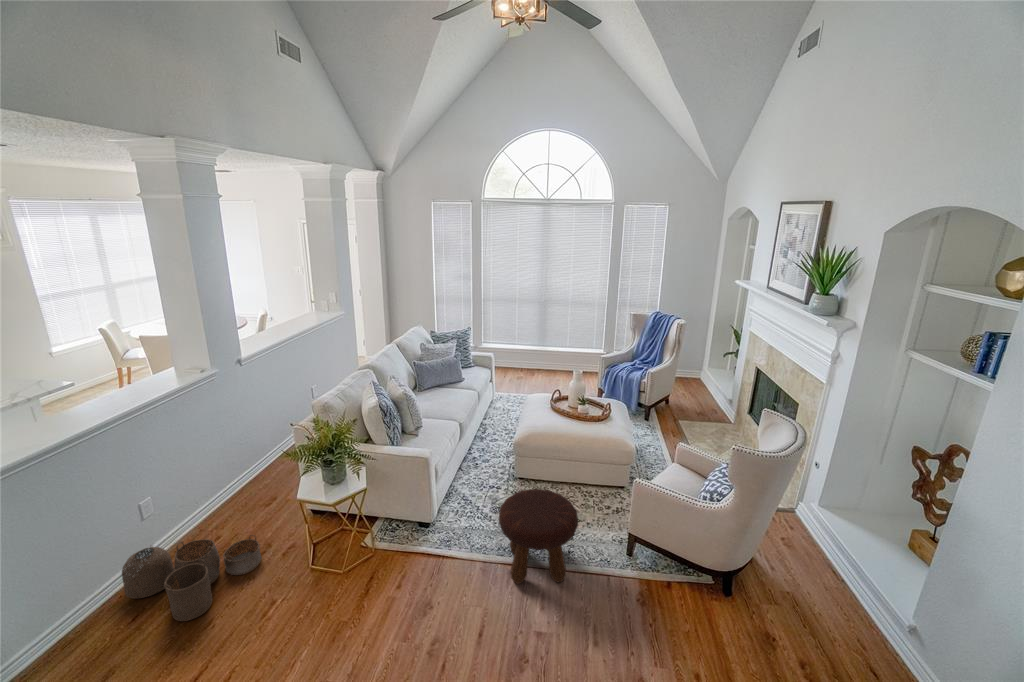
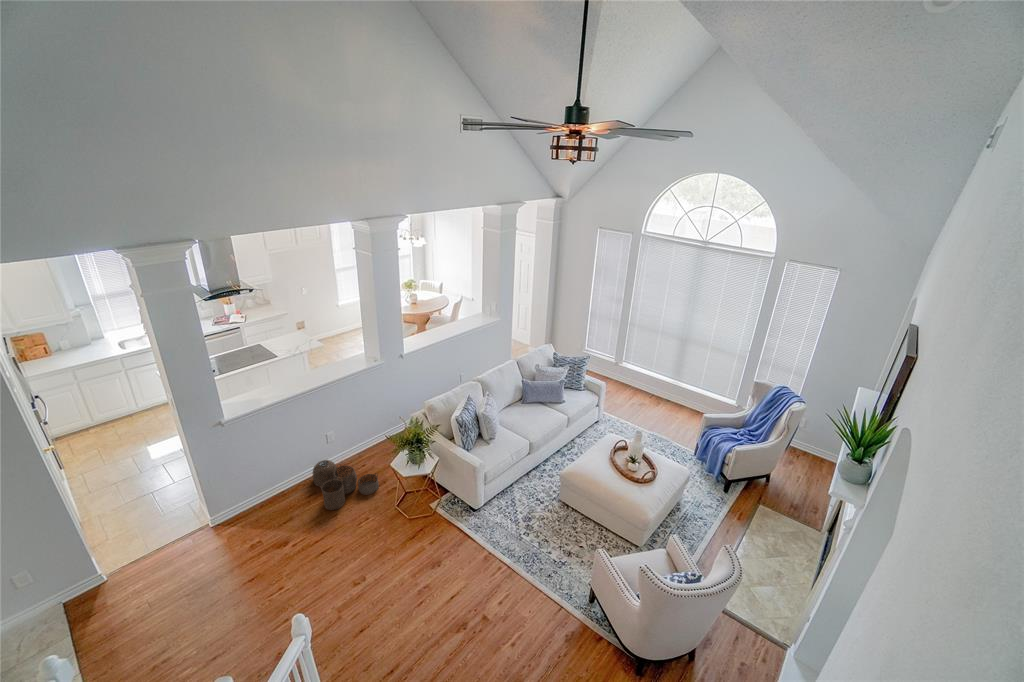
footstool: present [499,489,578,584] -> none [492,517,551,594]

